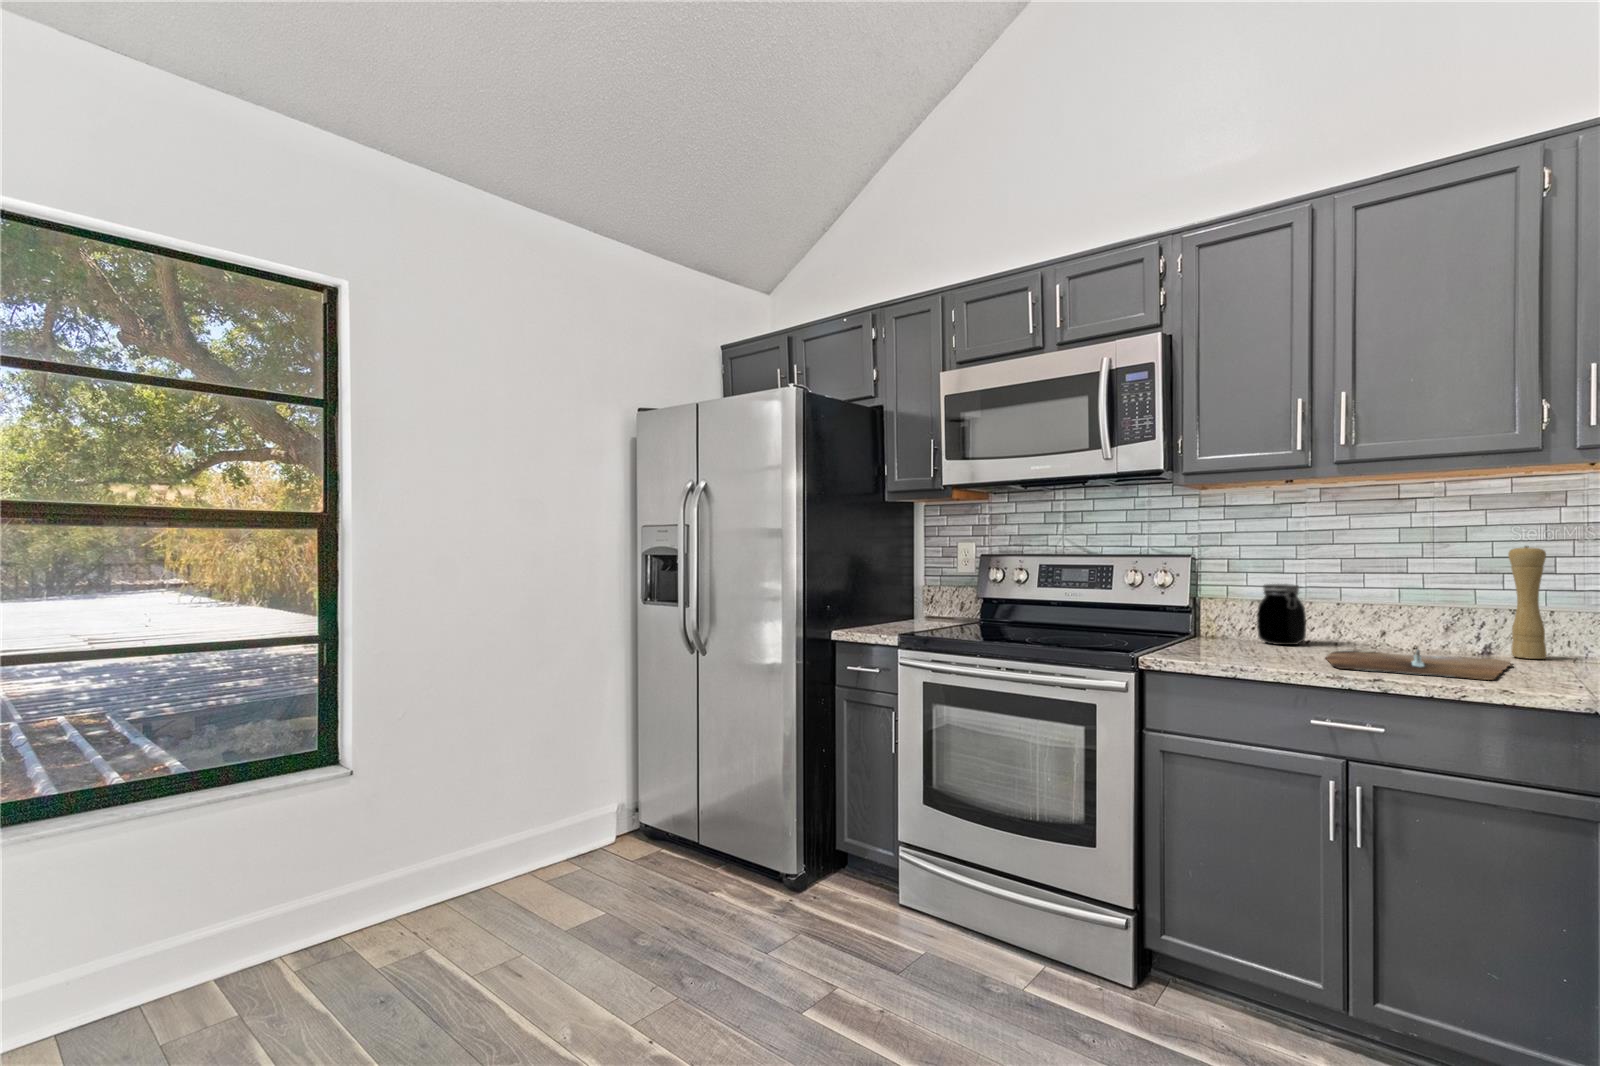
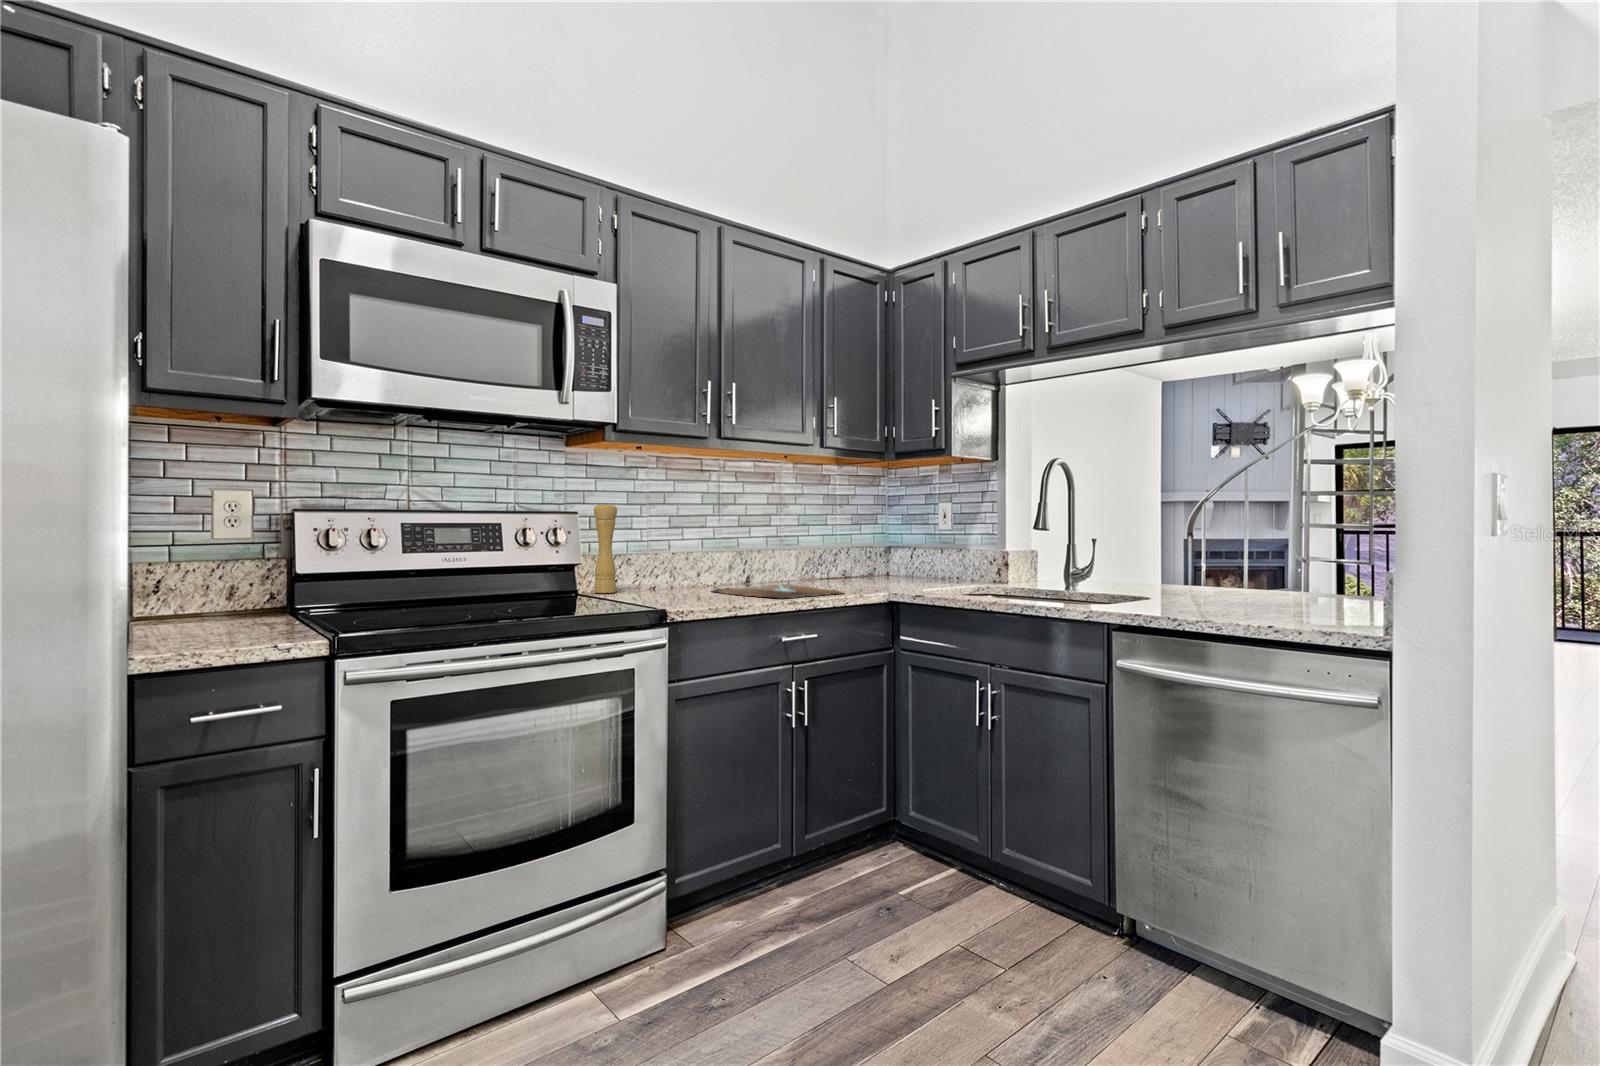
pepper mill: present [1508,546,1547,659] -> present [594,503,617,593]
jar: present [1257,584,1306,645] -> none [636,538,675,592]

